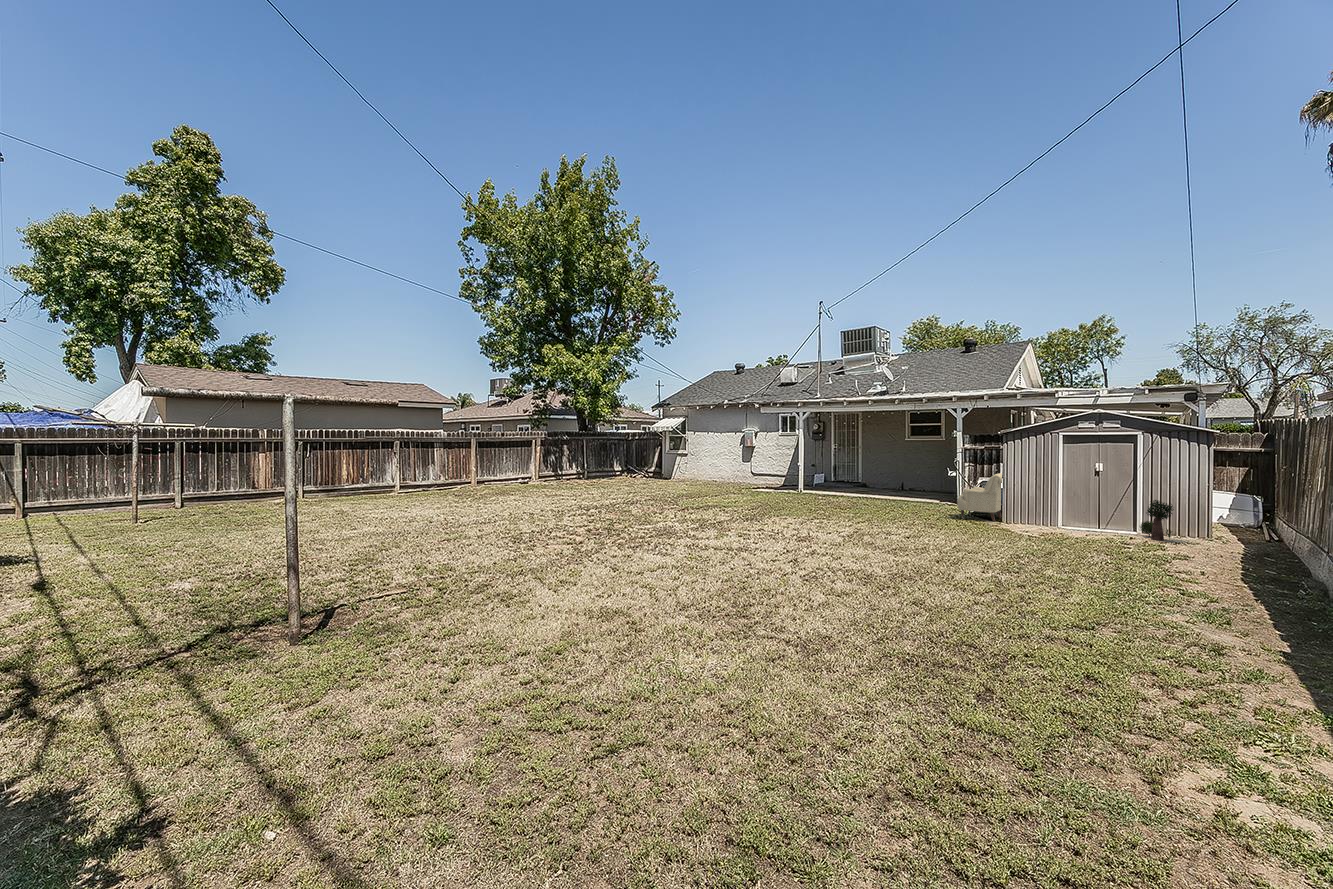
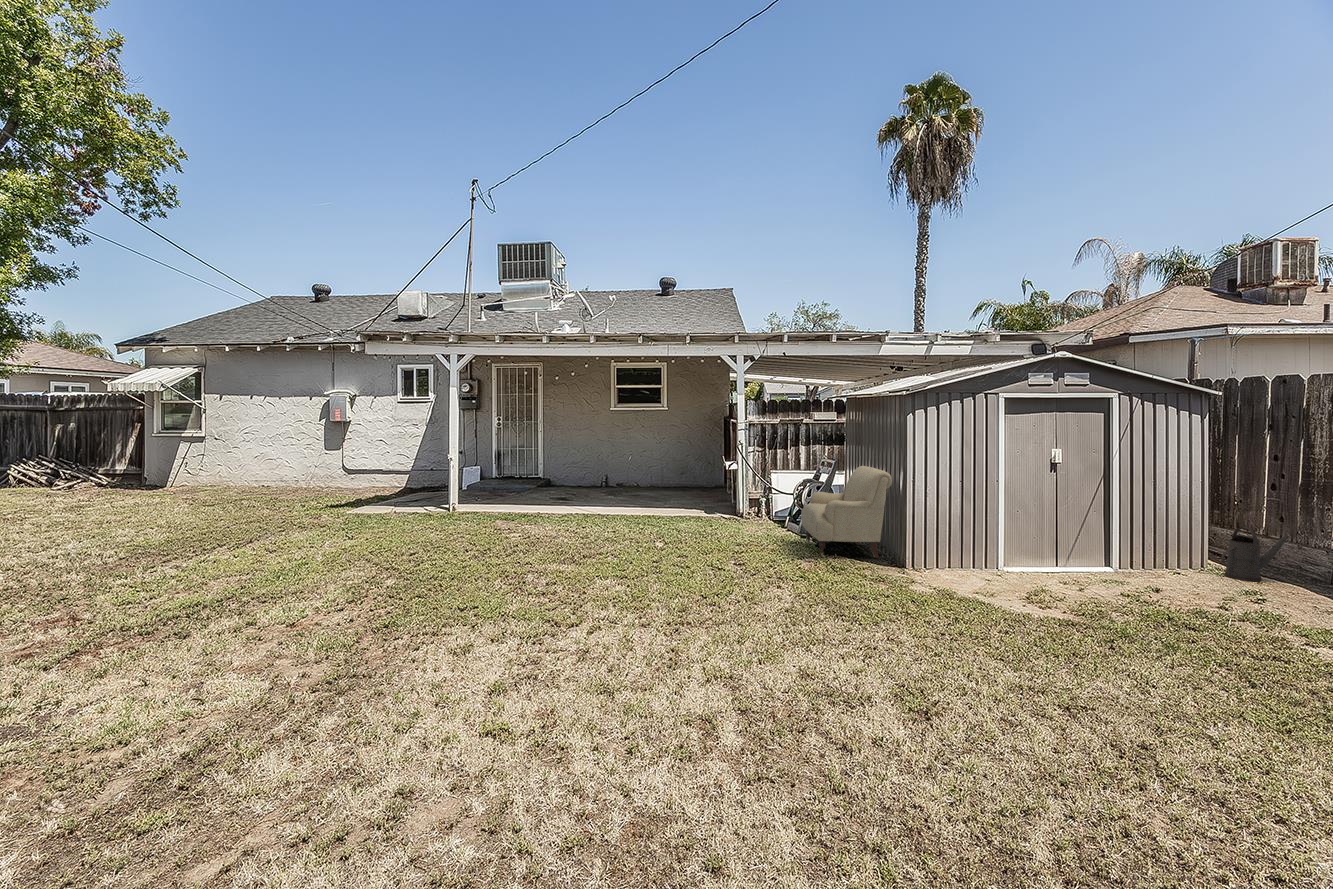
potted plant: present [1140,500,1174,540] -> none [1120,508,1200,580]
watering can: none [1200,513,1253,545] -> present [1221,527,1289,581]

